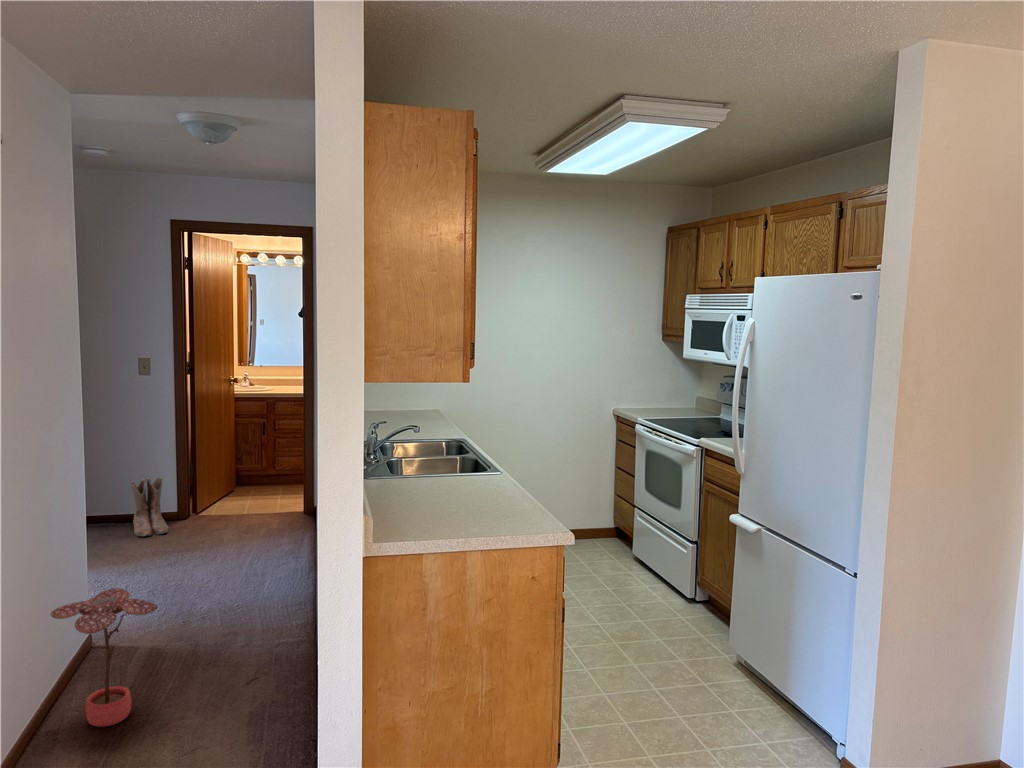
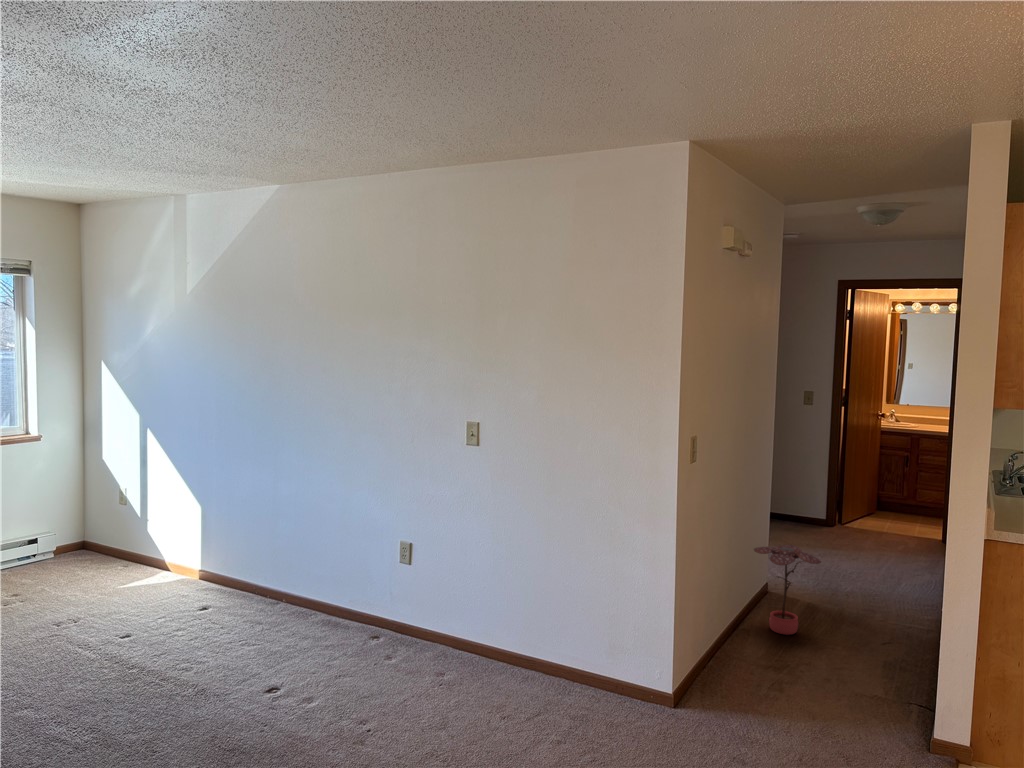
boots: present [131,477,169,536] -> none [791,487,818,534]

